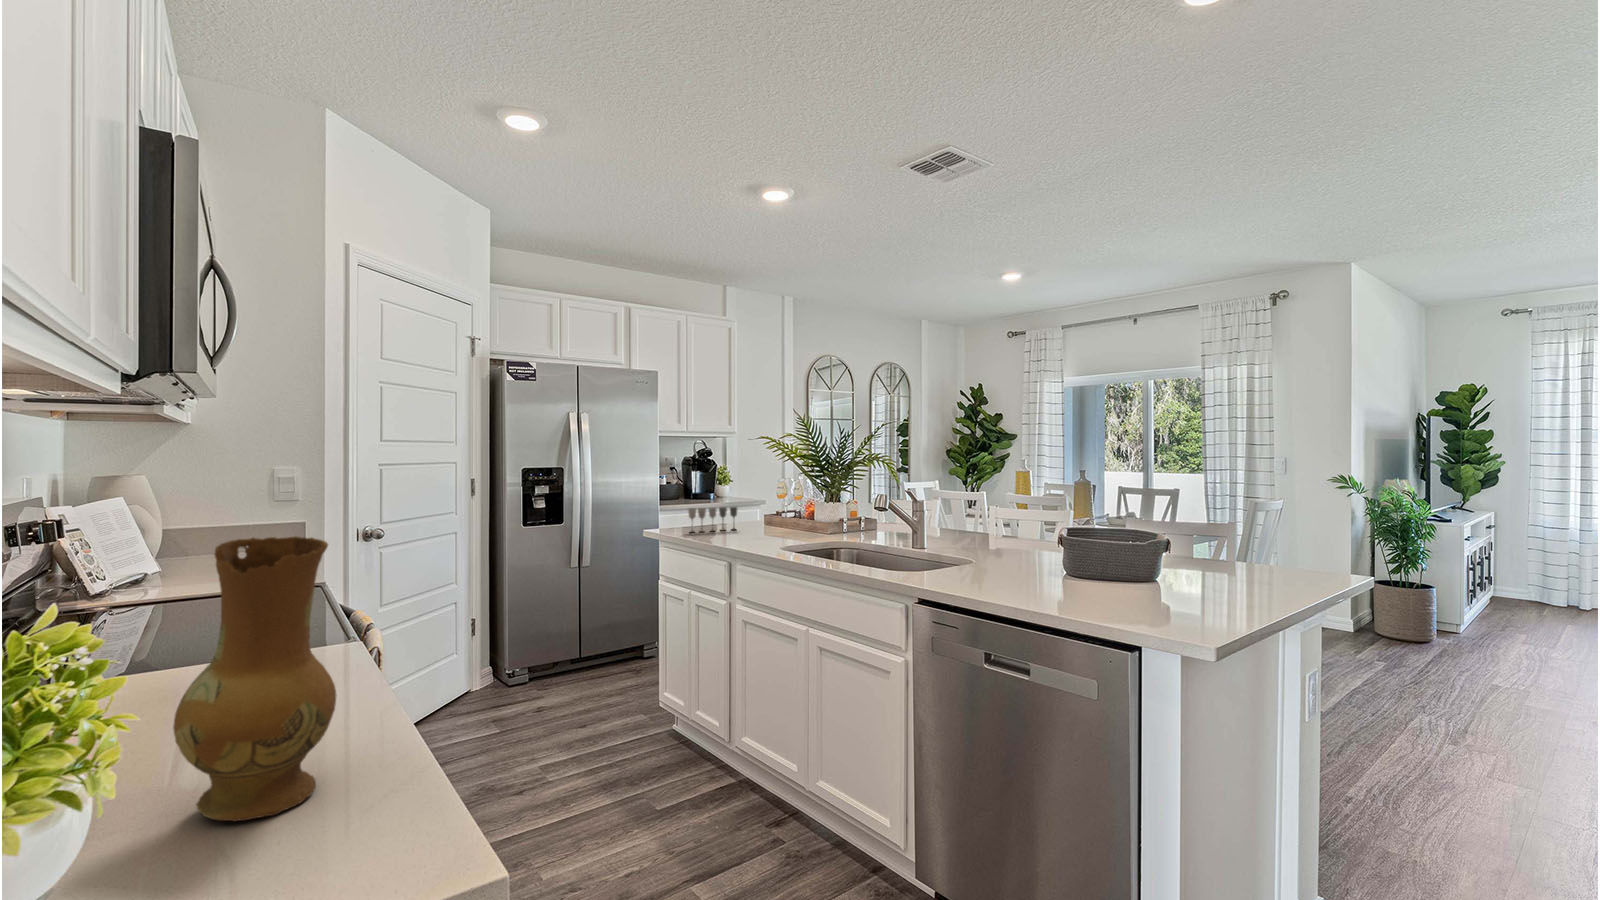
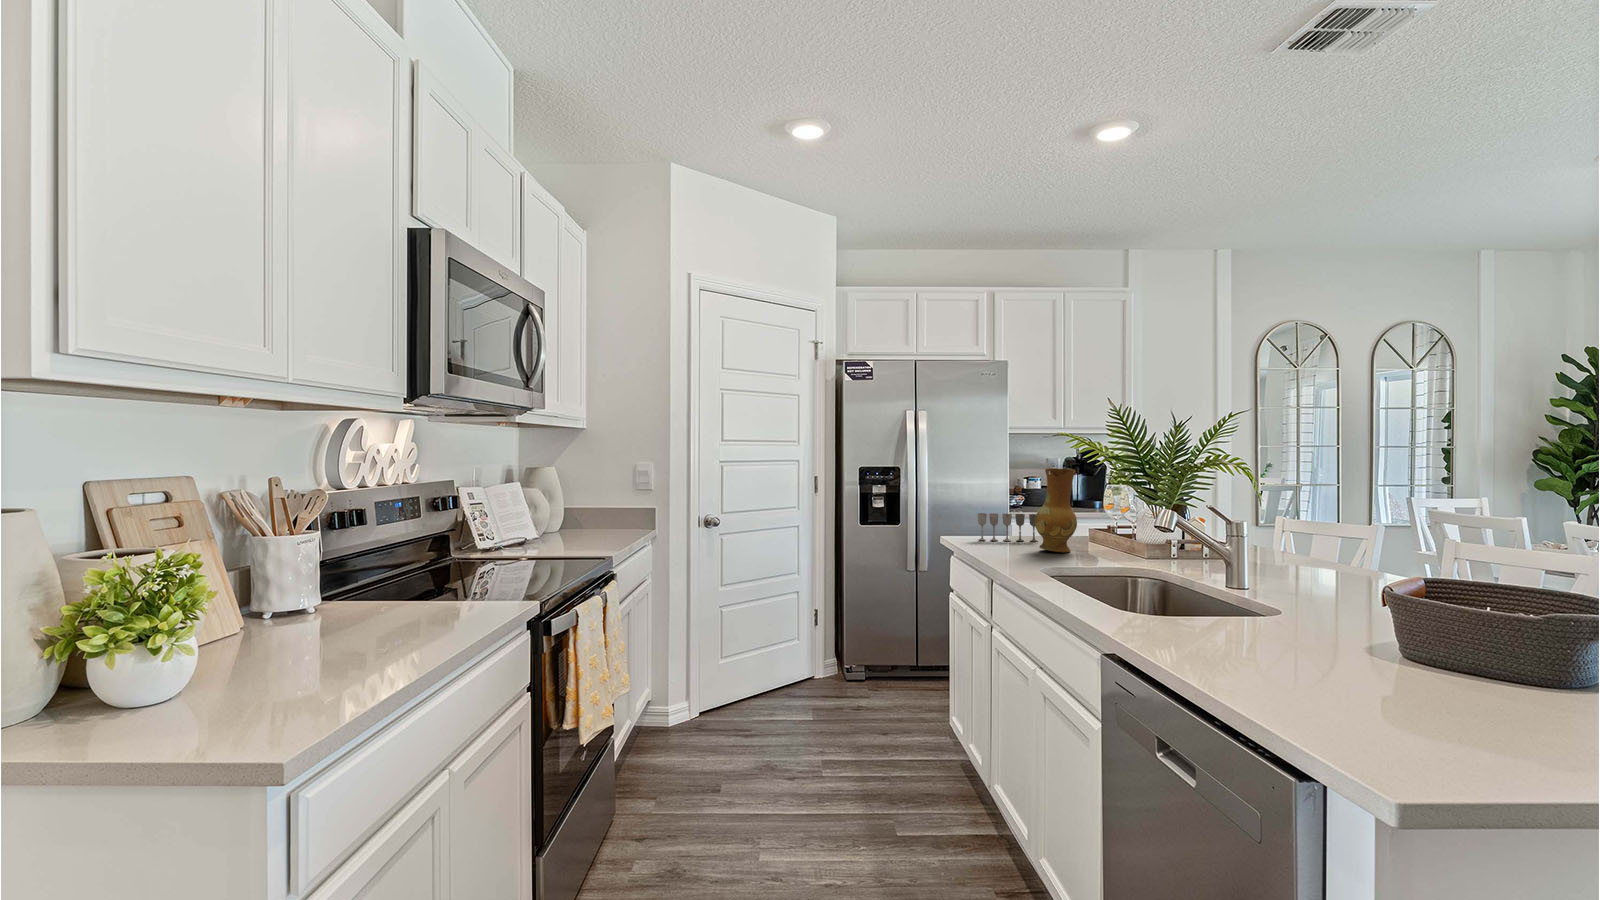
ceramic jug: present [173,536,337,821] -> present [1035,468,1077,553]

